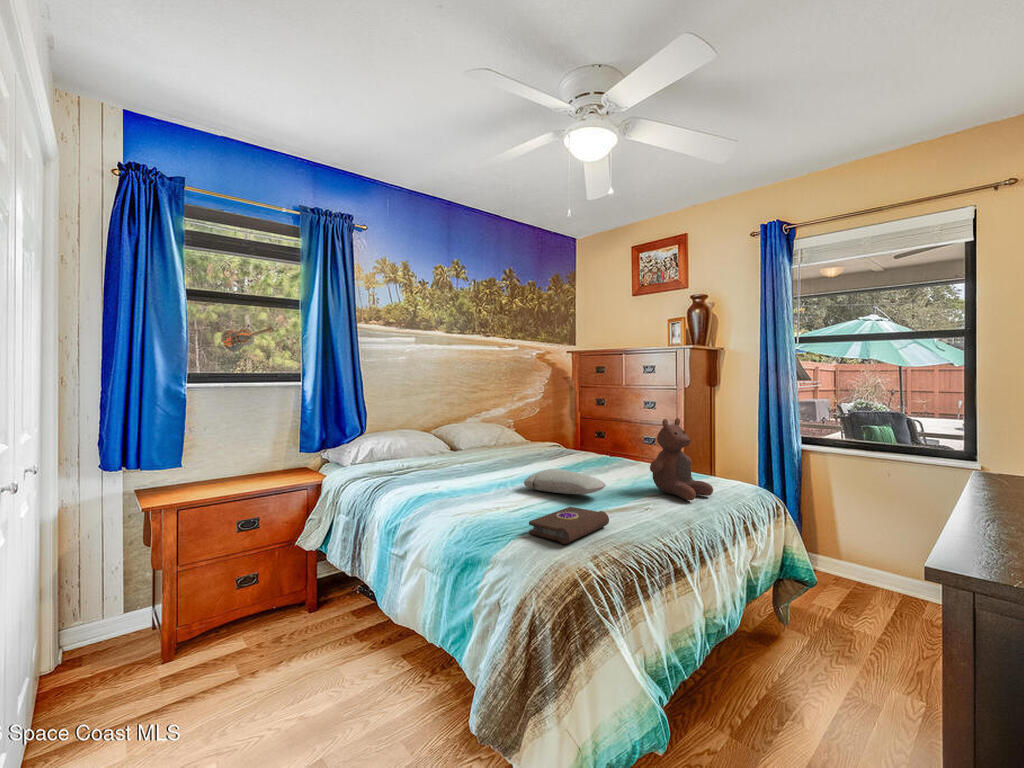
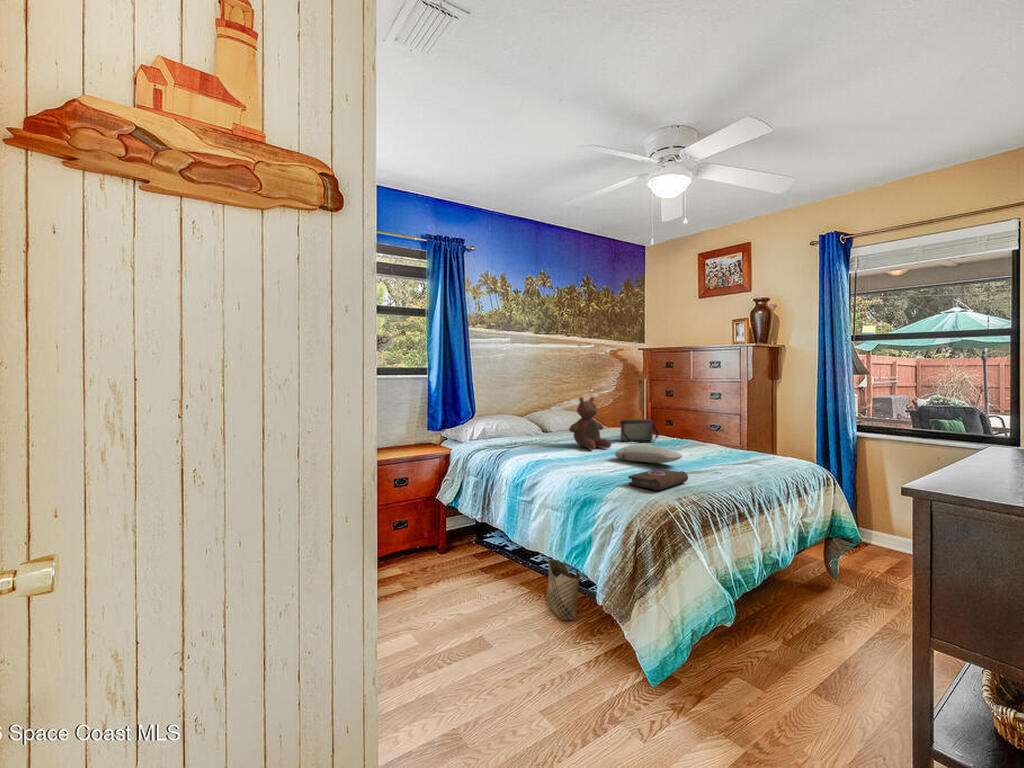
stuffed bear: present [650,418,713,500] -> present [569,397,611,450]
handbag: none [538,434,584,463] -> present [620,419,659,443]
woven basket: none [422,611,466,727] -> present [545,558,580,620]

